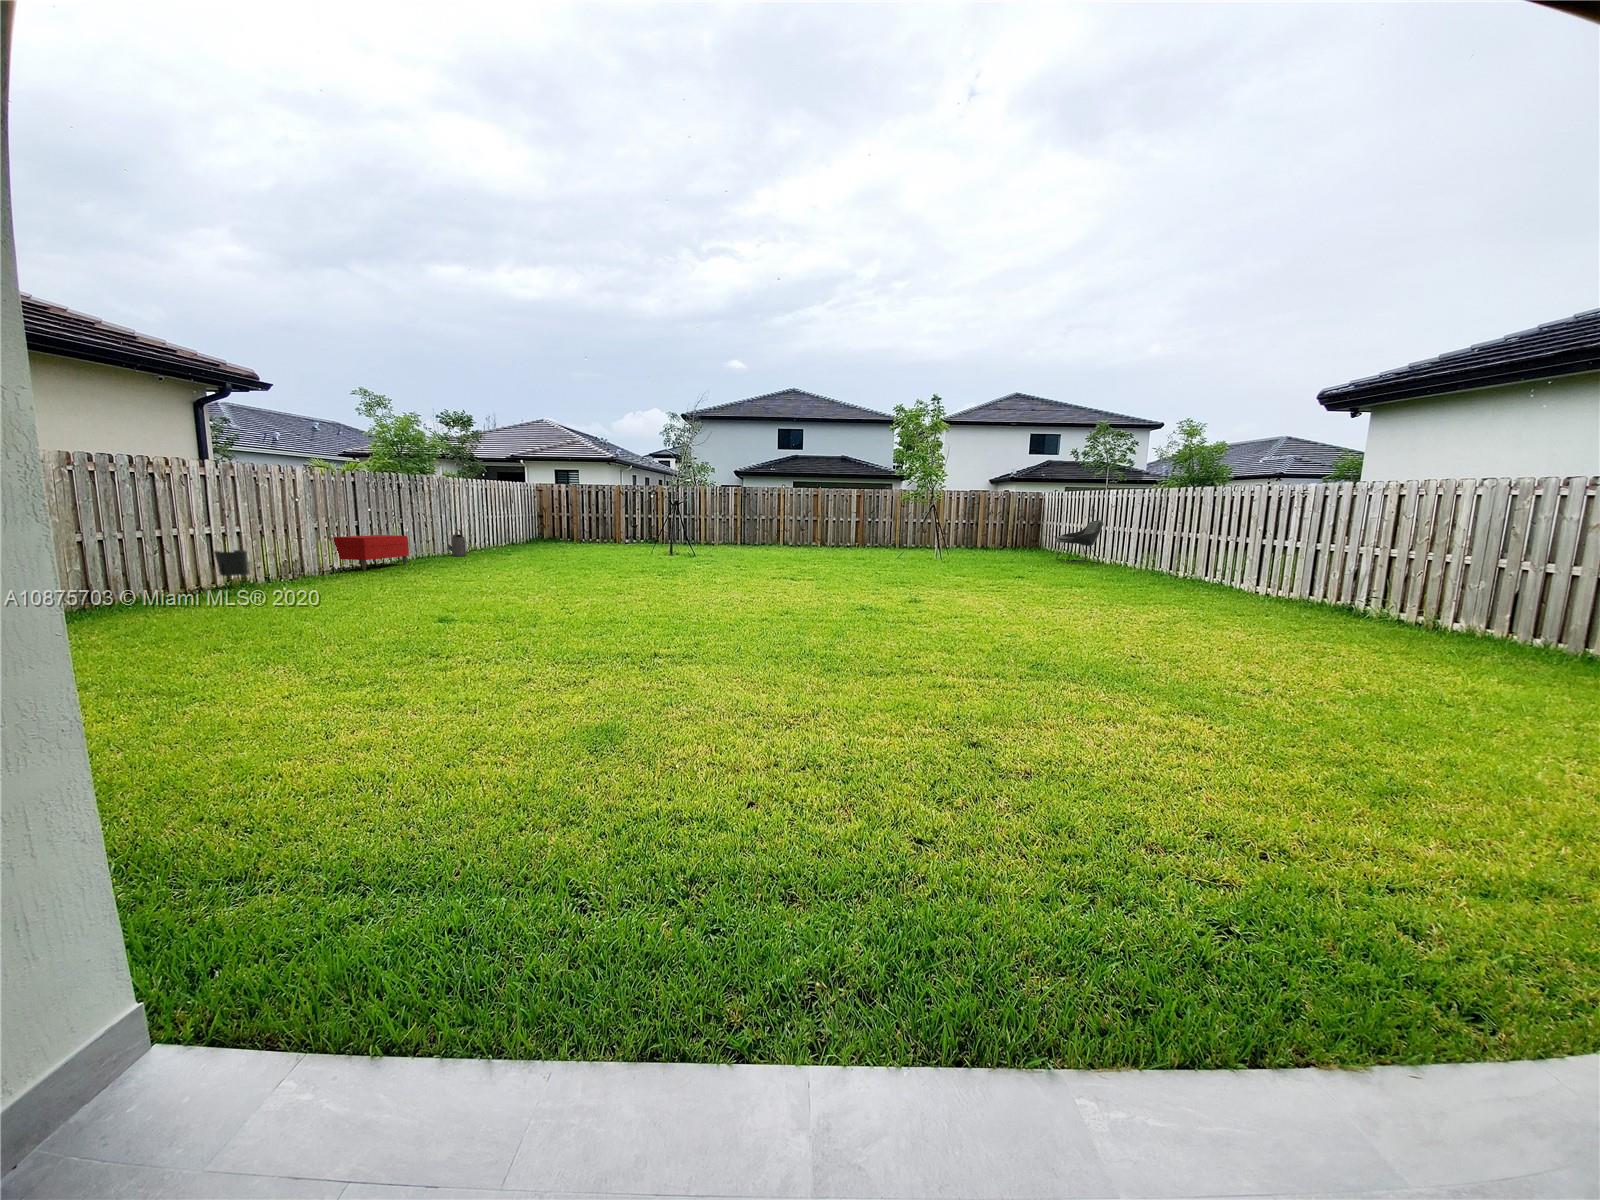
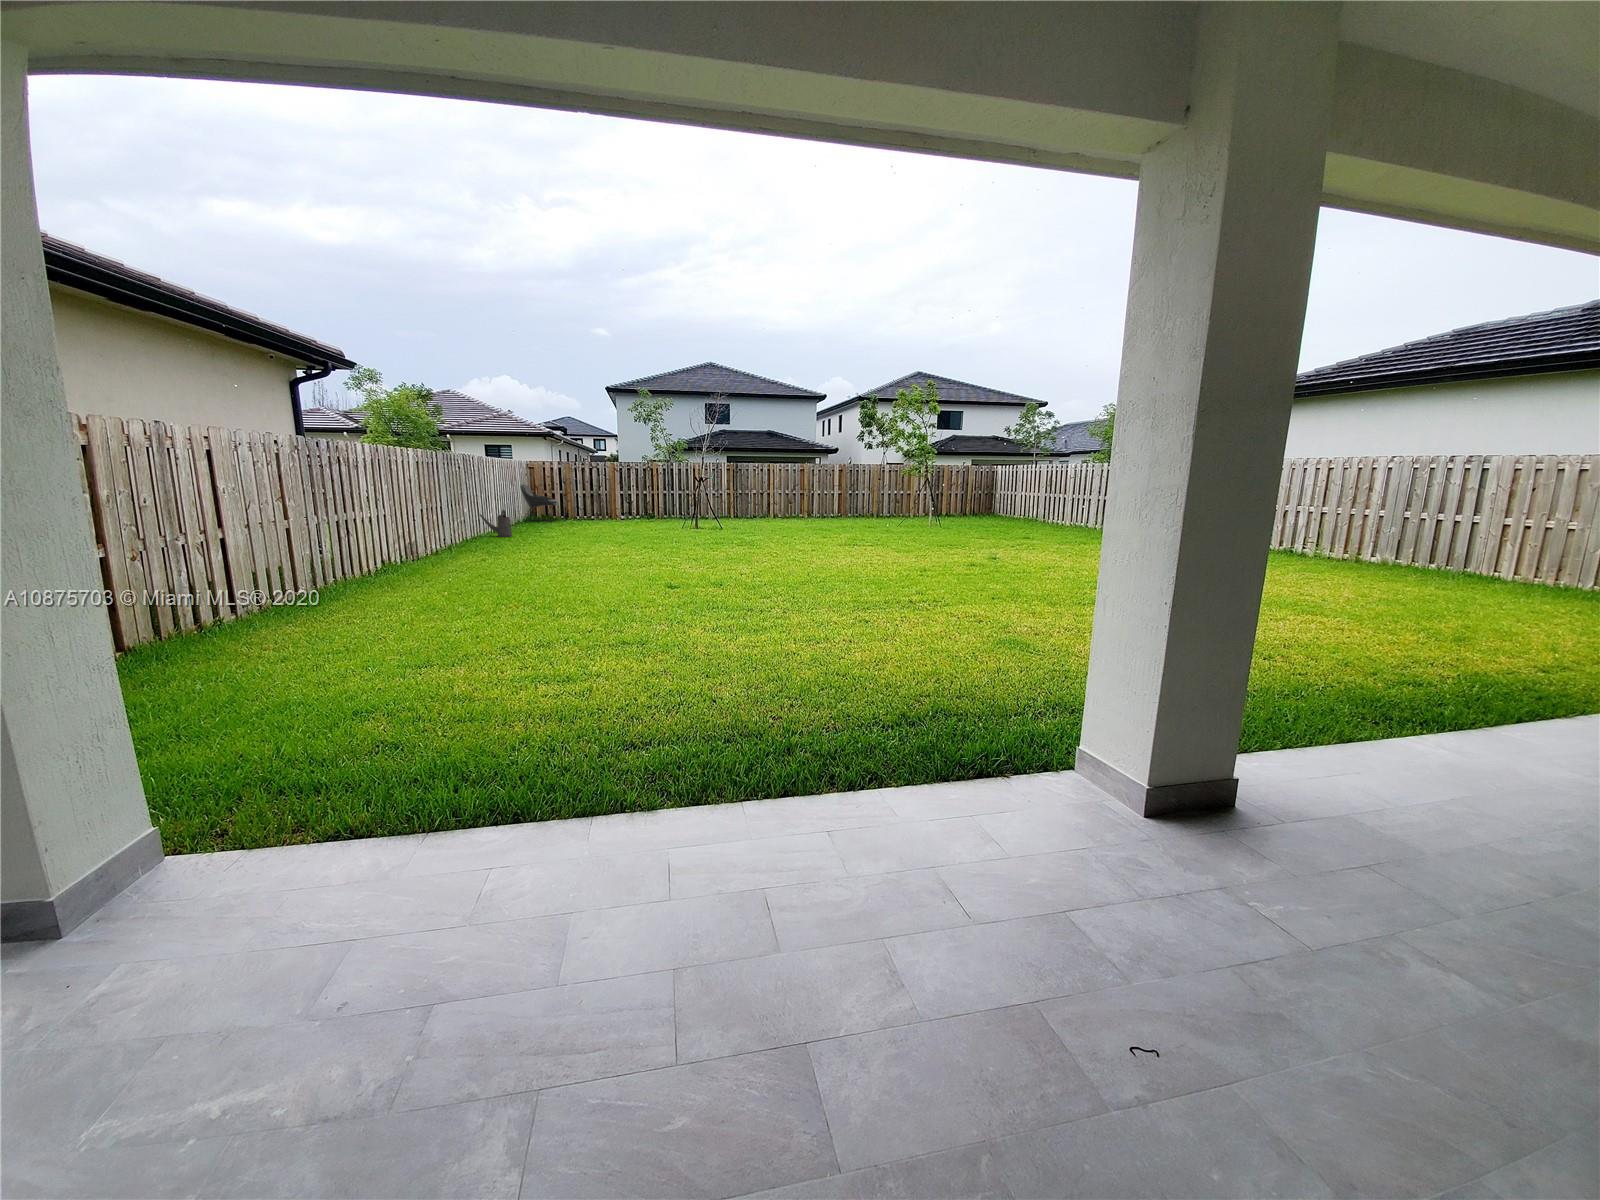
lounge chair: present [1055,520,1103,564] -> present [520,484,559,522]
bench: present [334,535,409,570] -> none [428,517,485,553]
planter: present [214,550,250,578] -> none [366,536,400,576]

